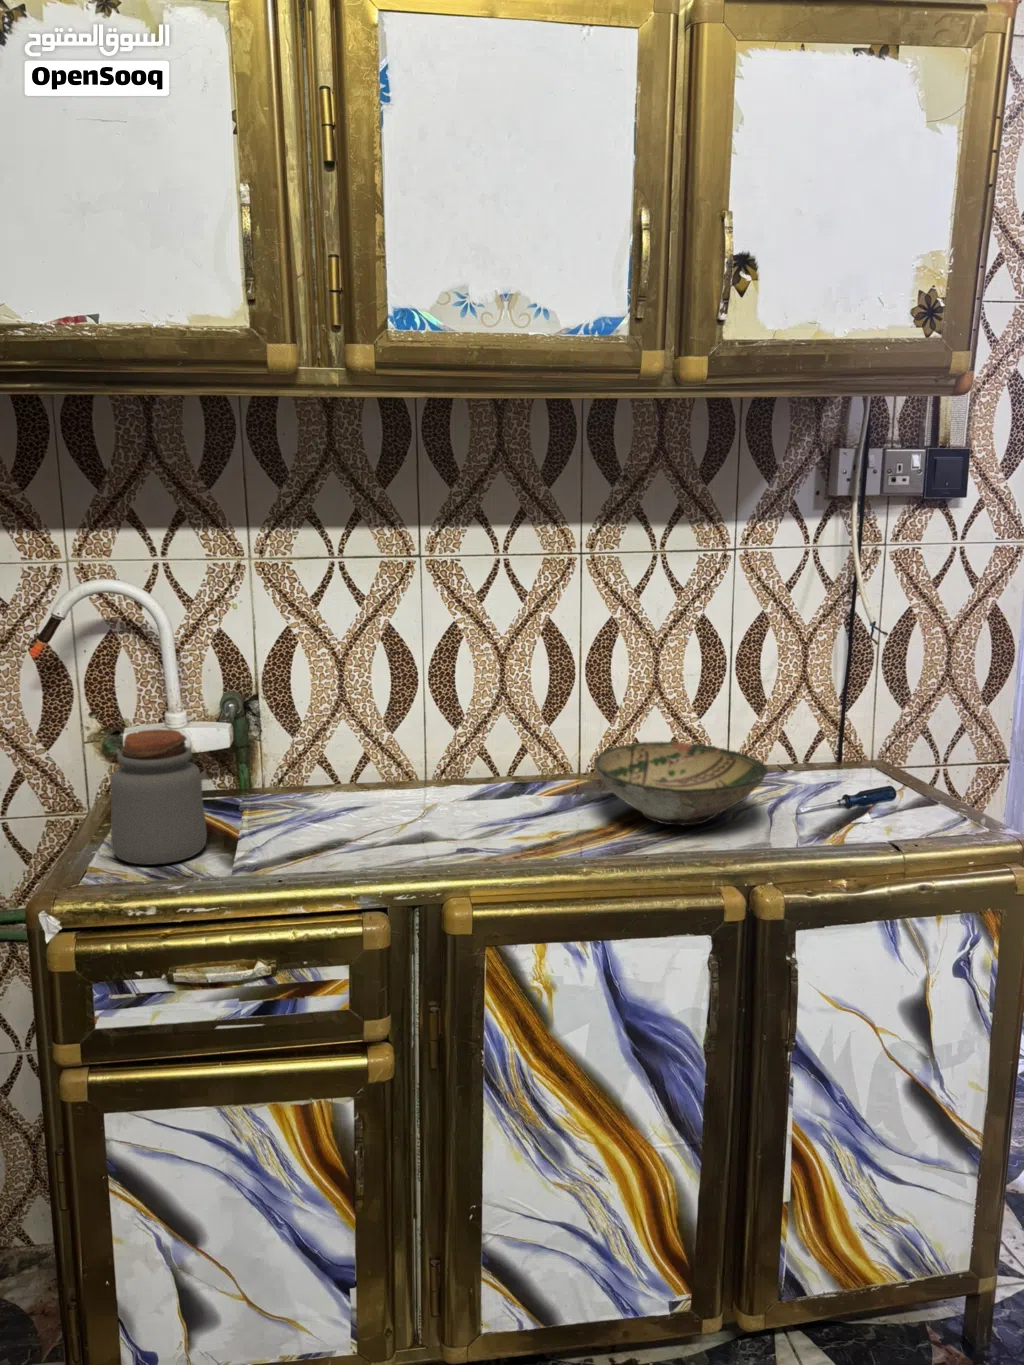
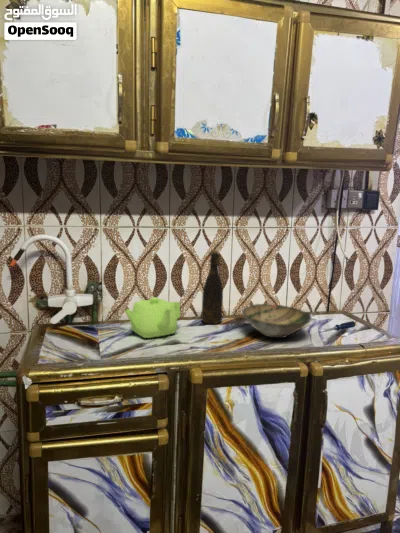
bottle: none [504,610,555,793] -> present [201,250,223,324]
teapot: none [298,727,443,826] -> present [125,297,180,338]
jar: present [110,729,207,864] -> none [49,298,89,355]

